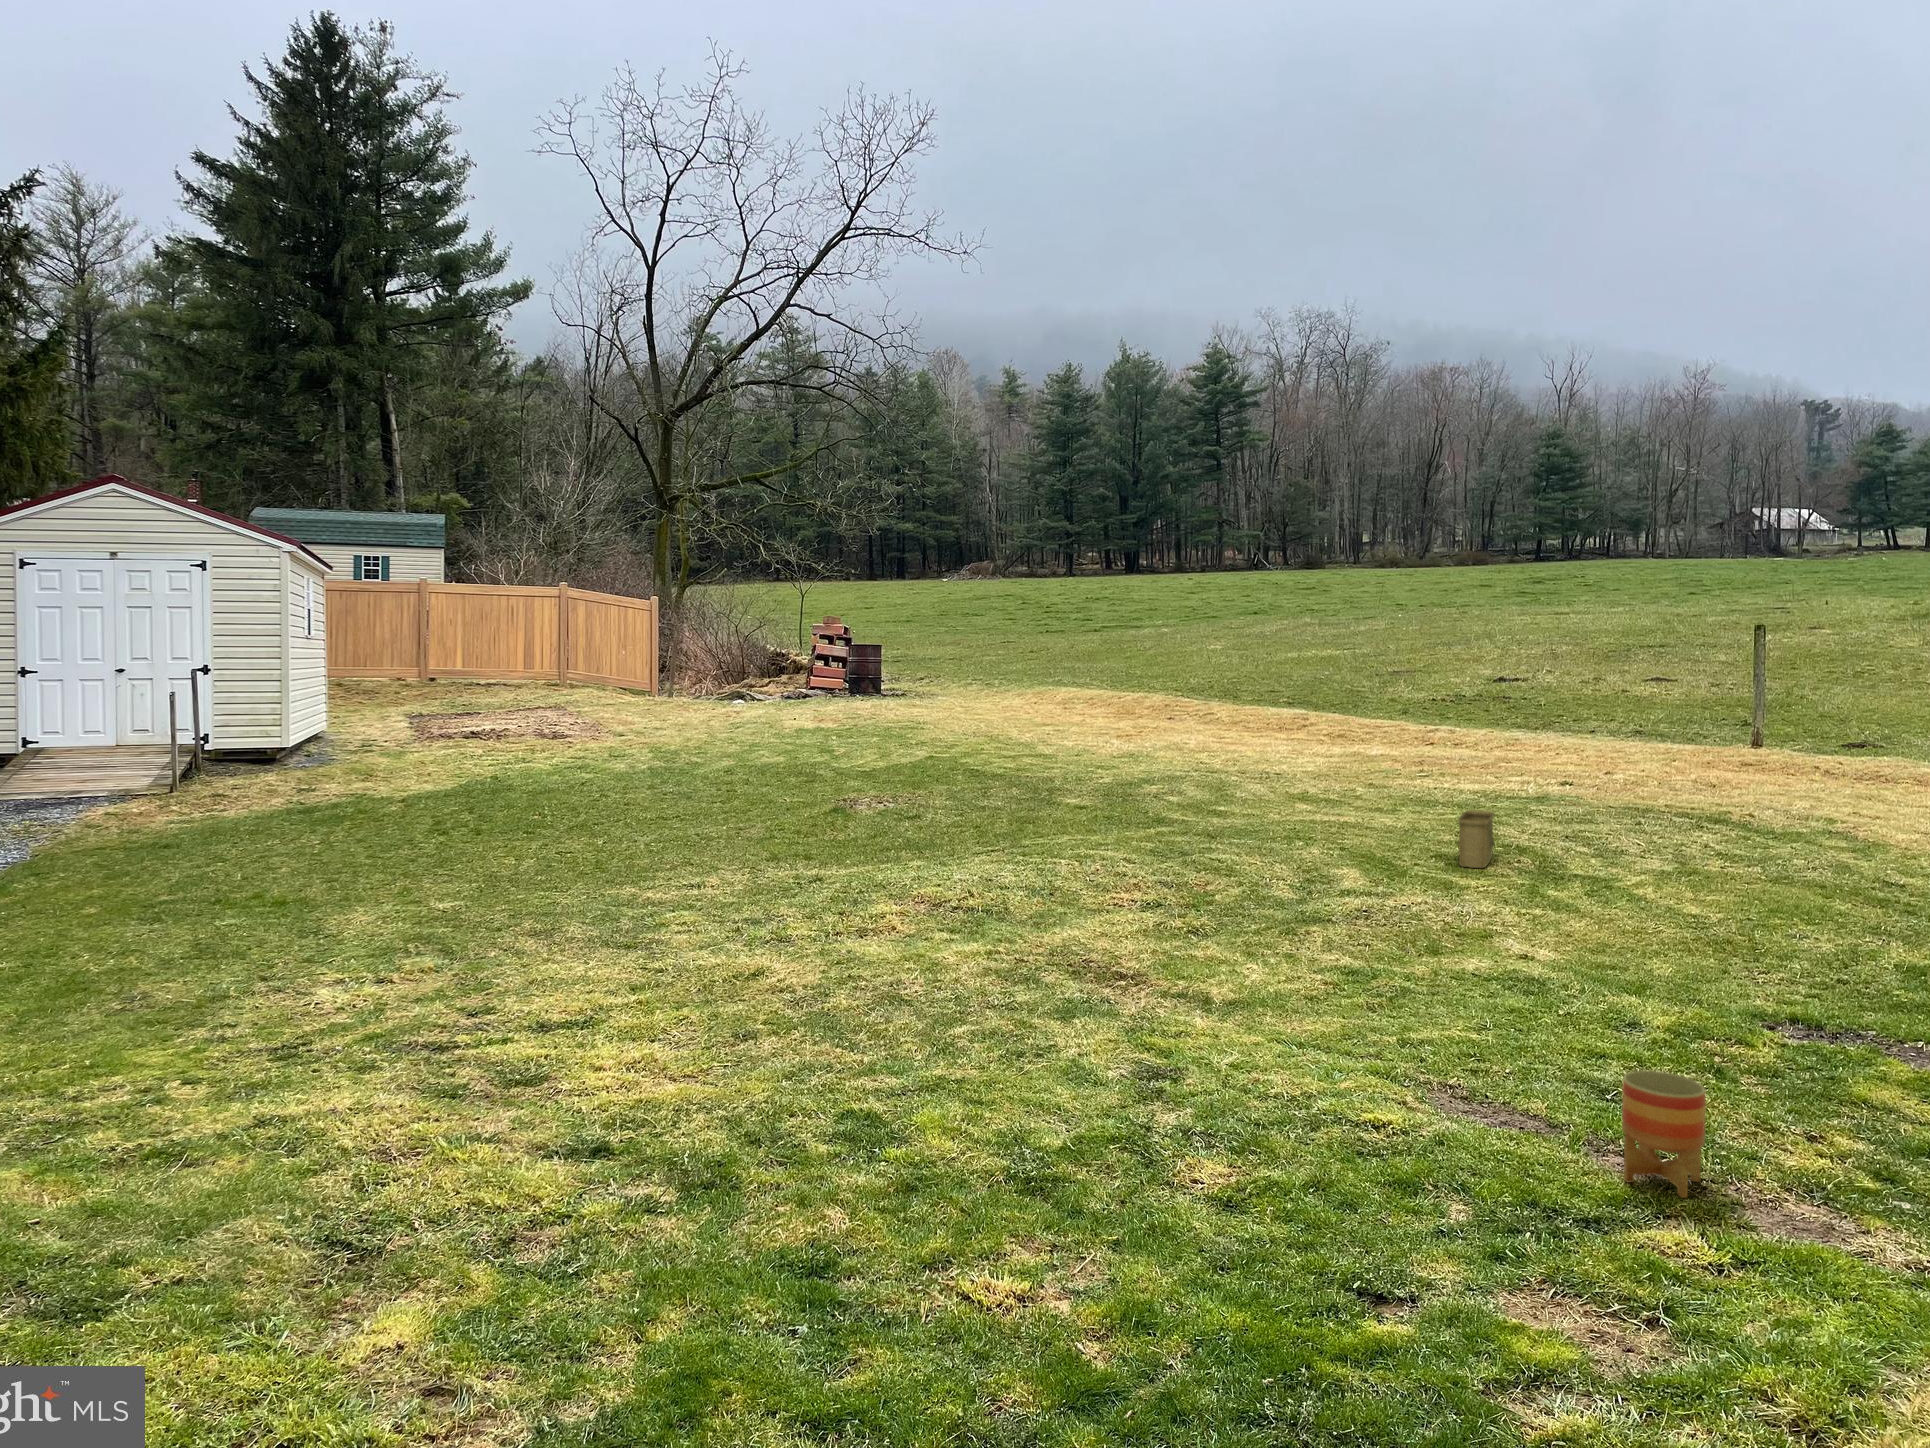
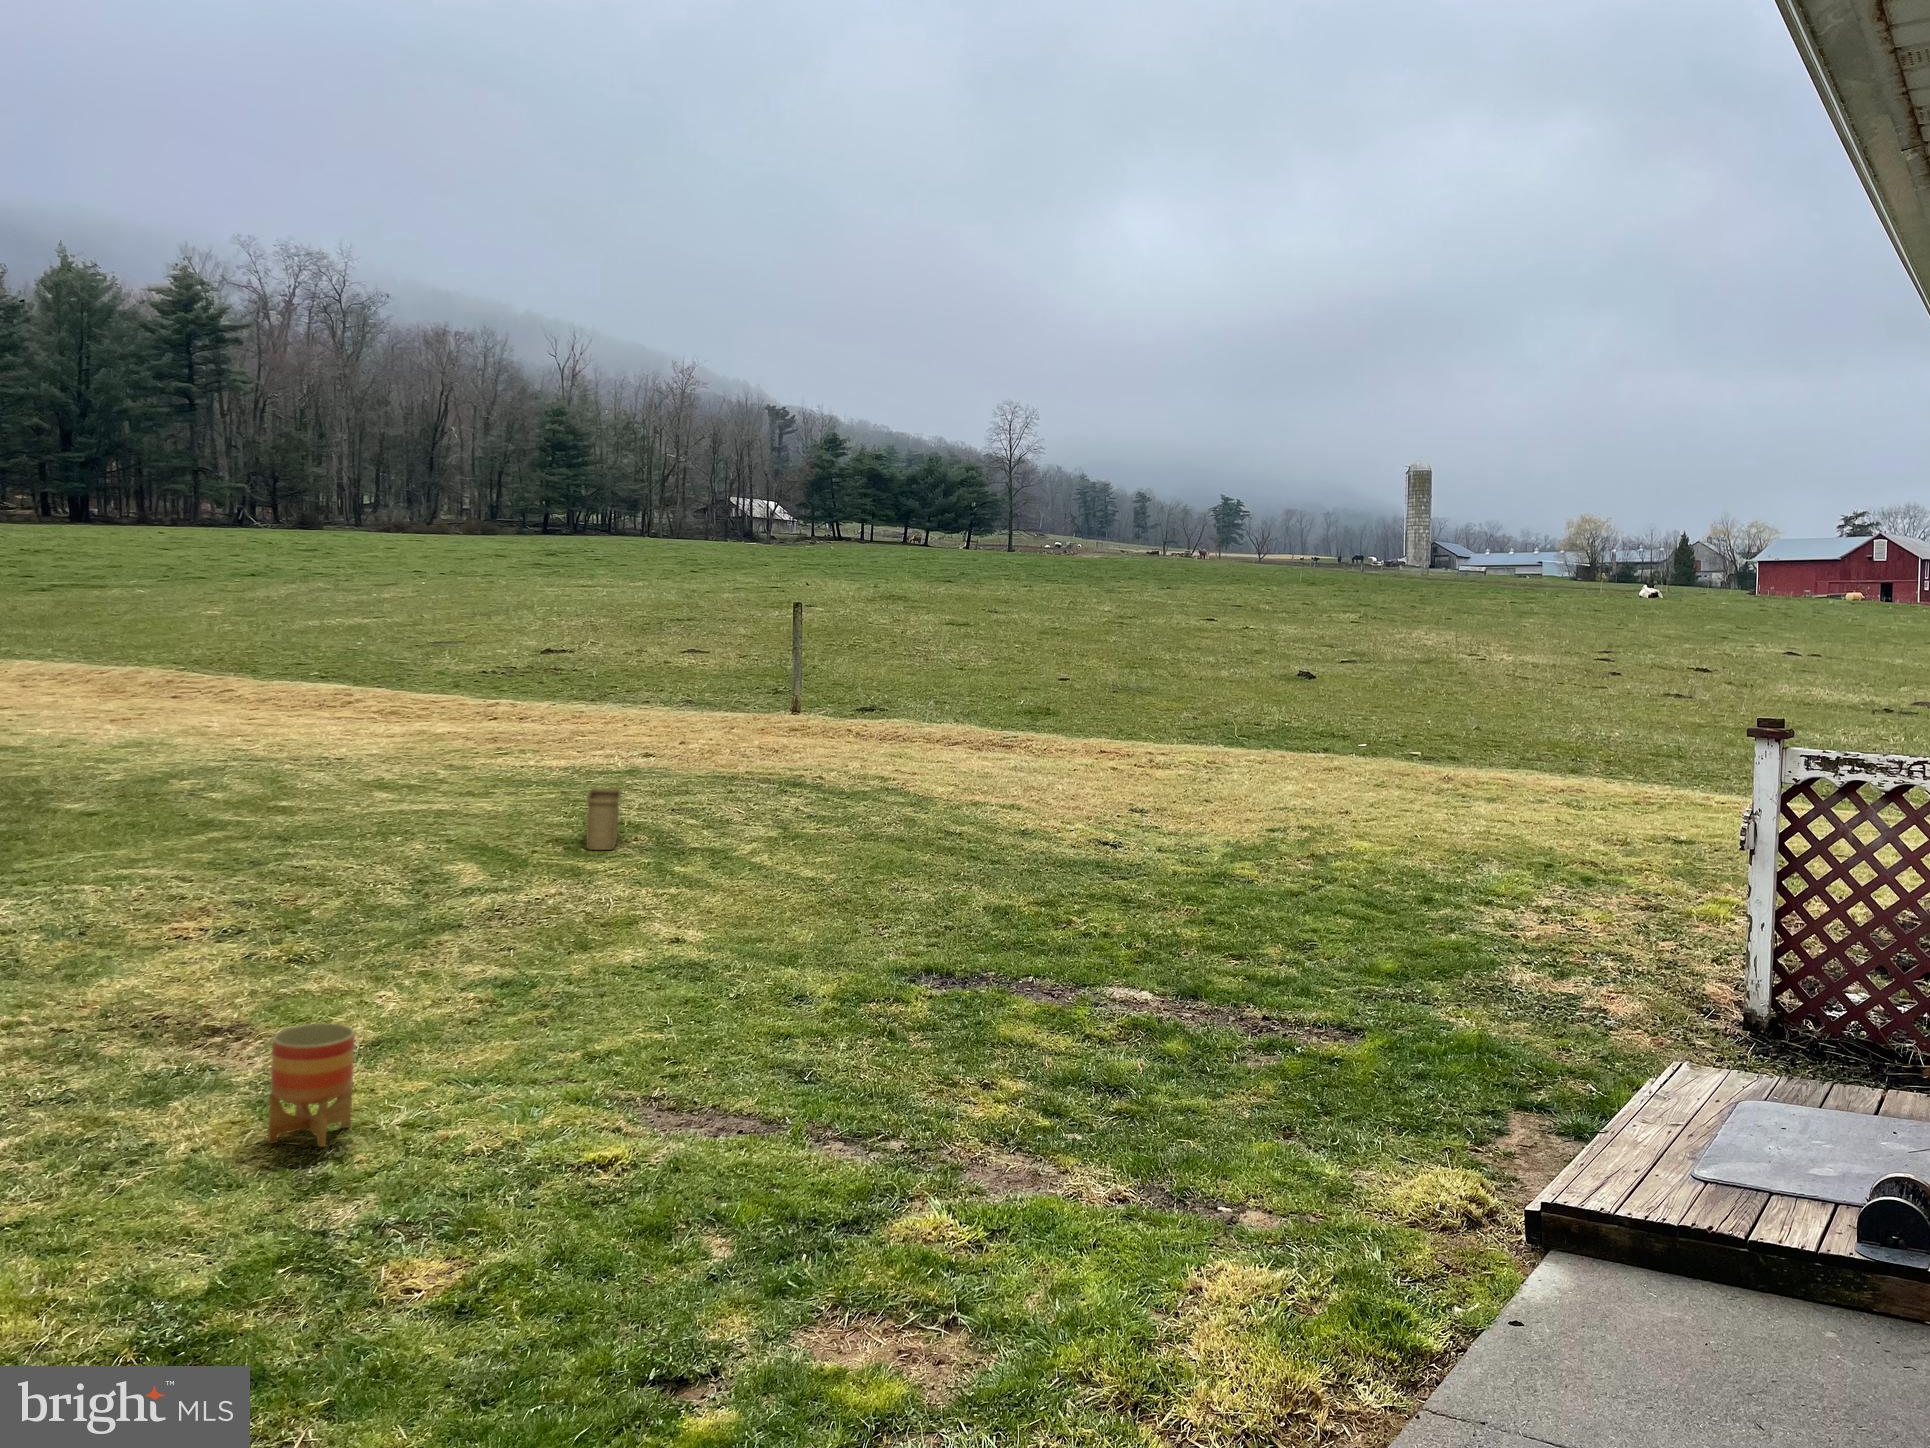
planter: present [1622,1070,1706,1198] -> present [268,1023,355,1147]

